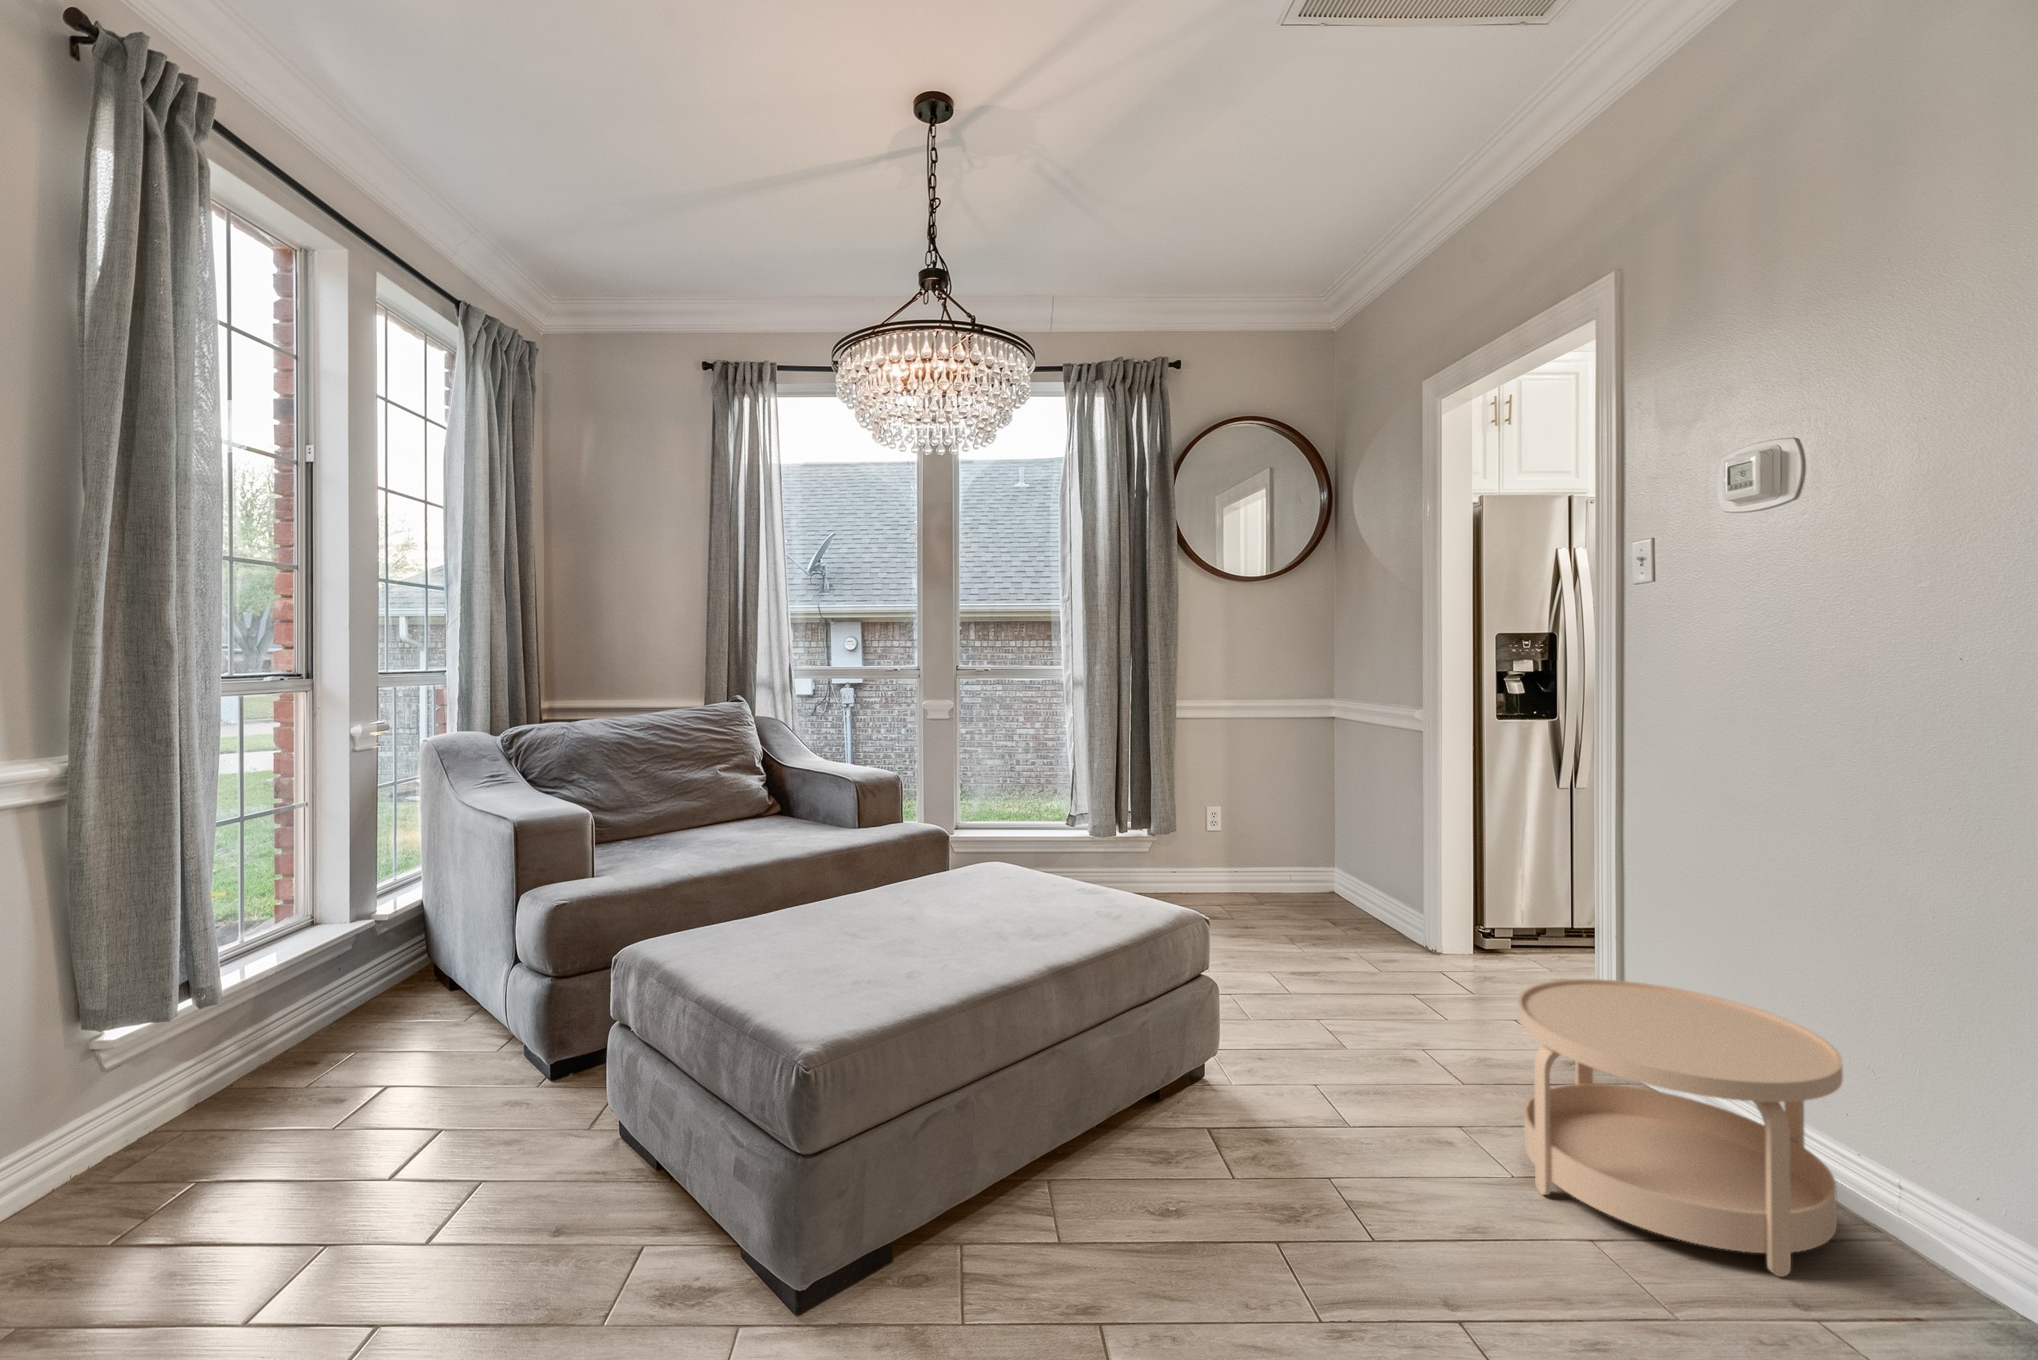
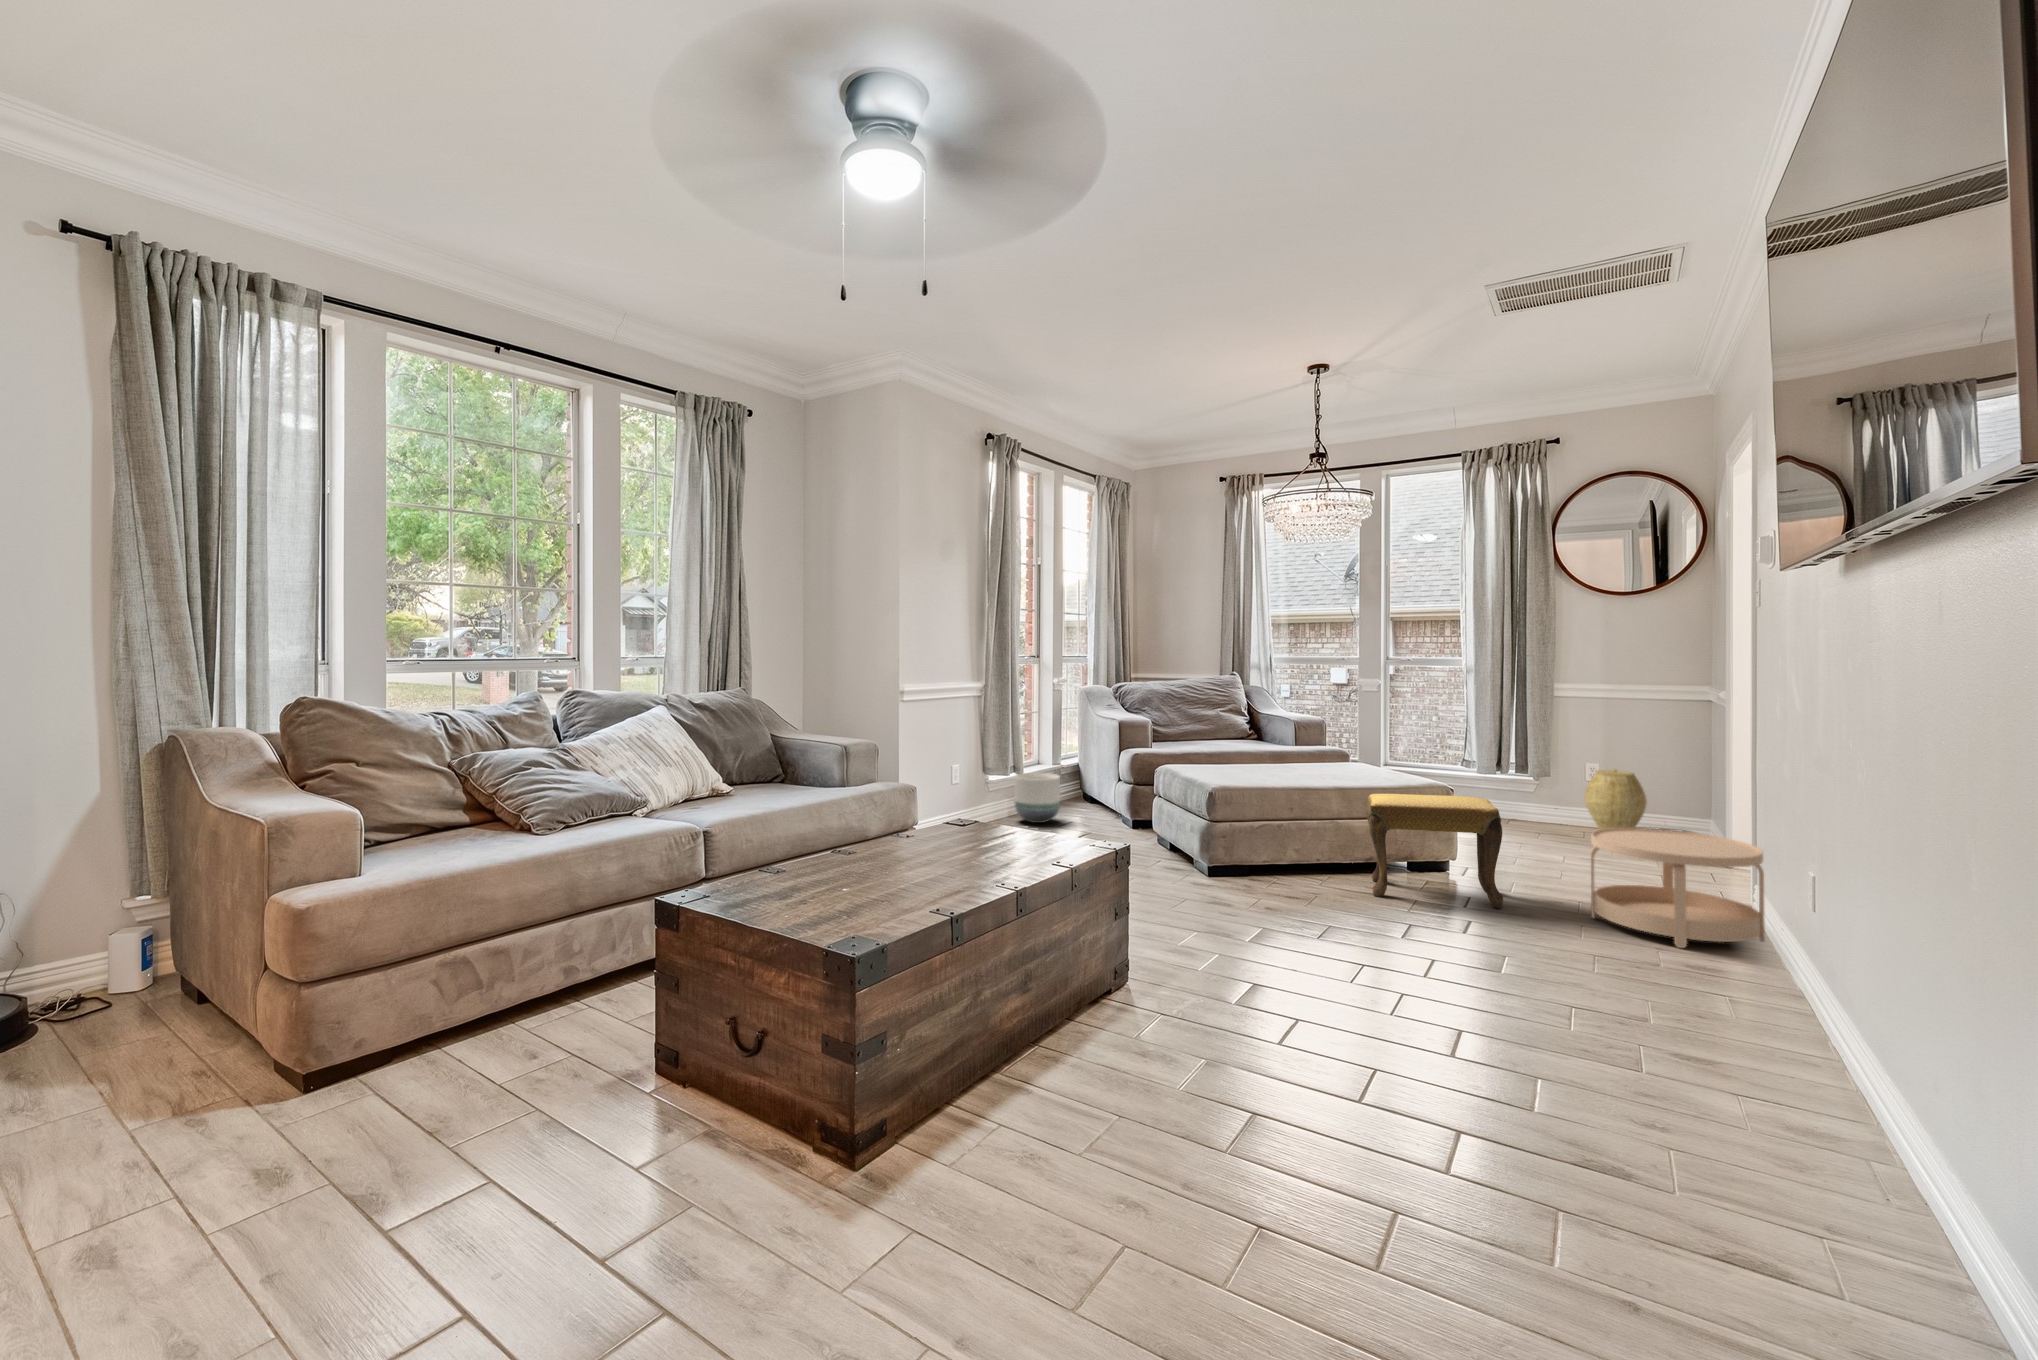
woven basket: none [1221,818,1293,909] -> present [1585,769,1647,829]
footstool: none [1105,955,1405,1244] -> present [1366,794,1503,908]
planter: none [219,964,358,1107] -> present [1015,773,1060,823]

